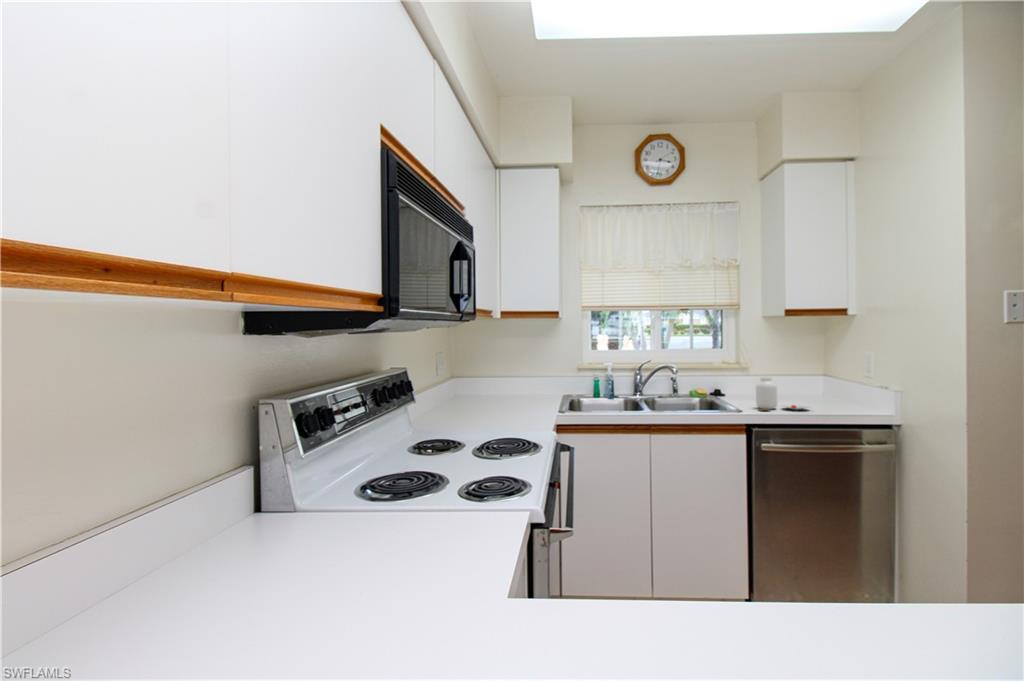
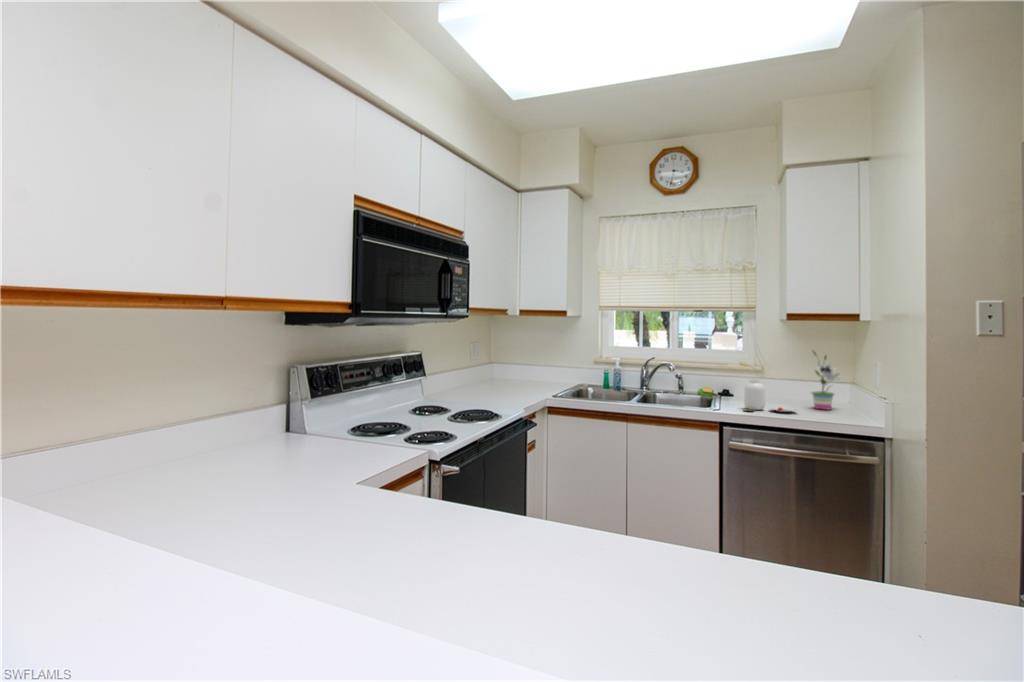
potted plant: none [812,346,841,405] -> present [811,351,840,410]

